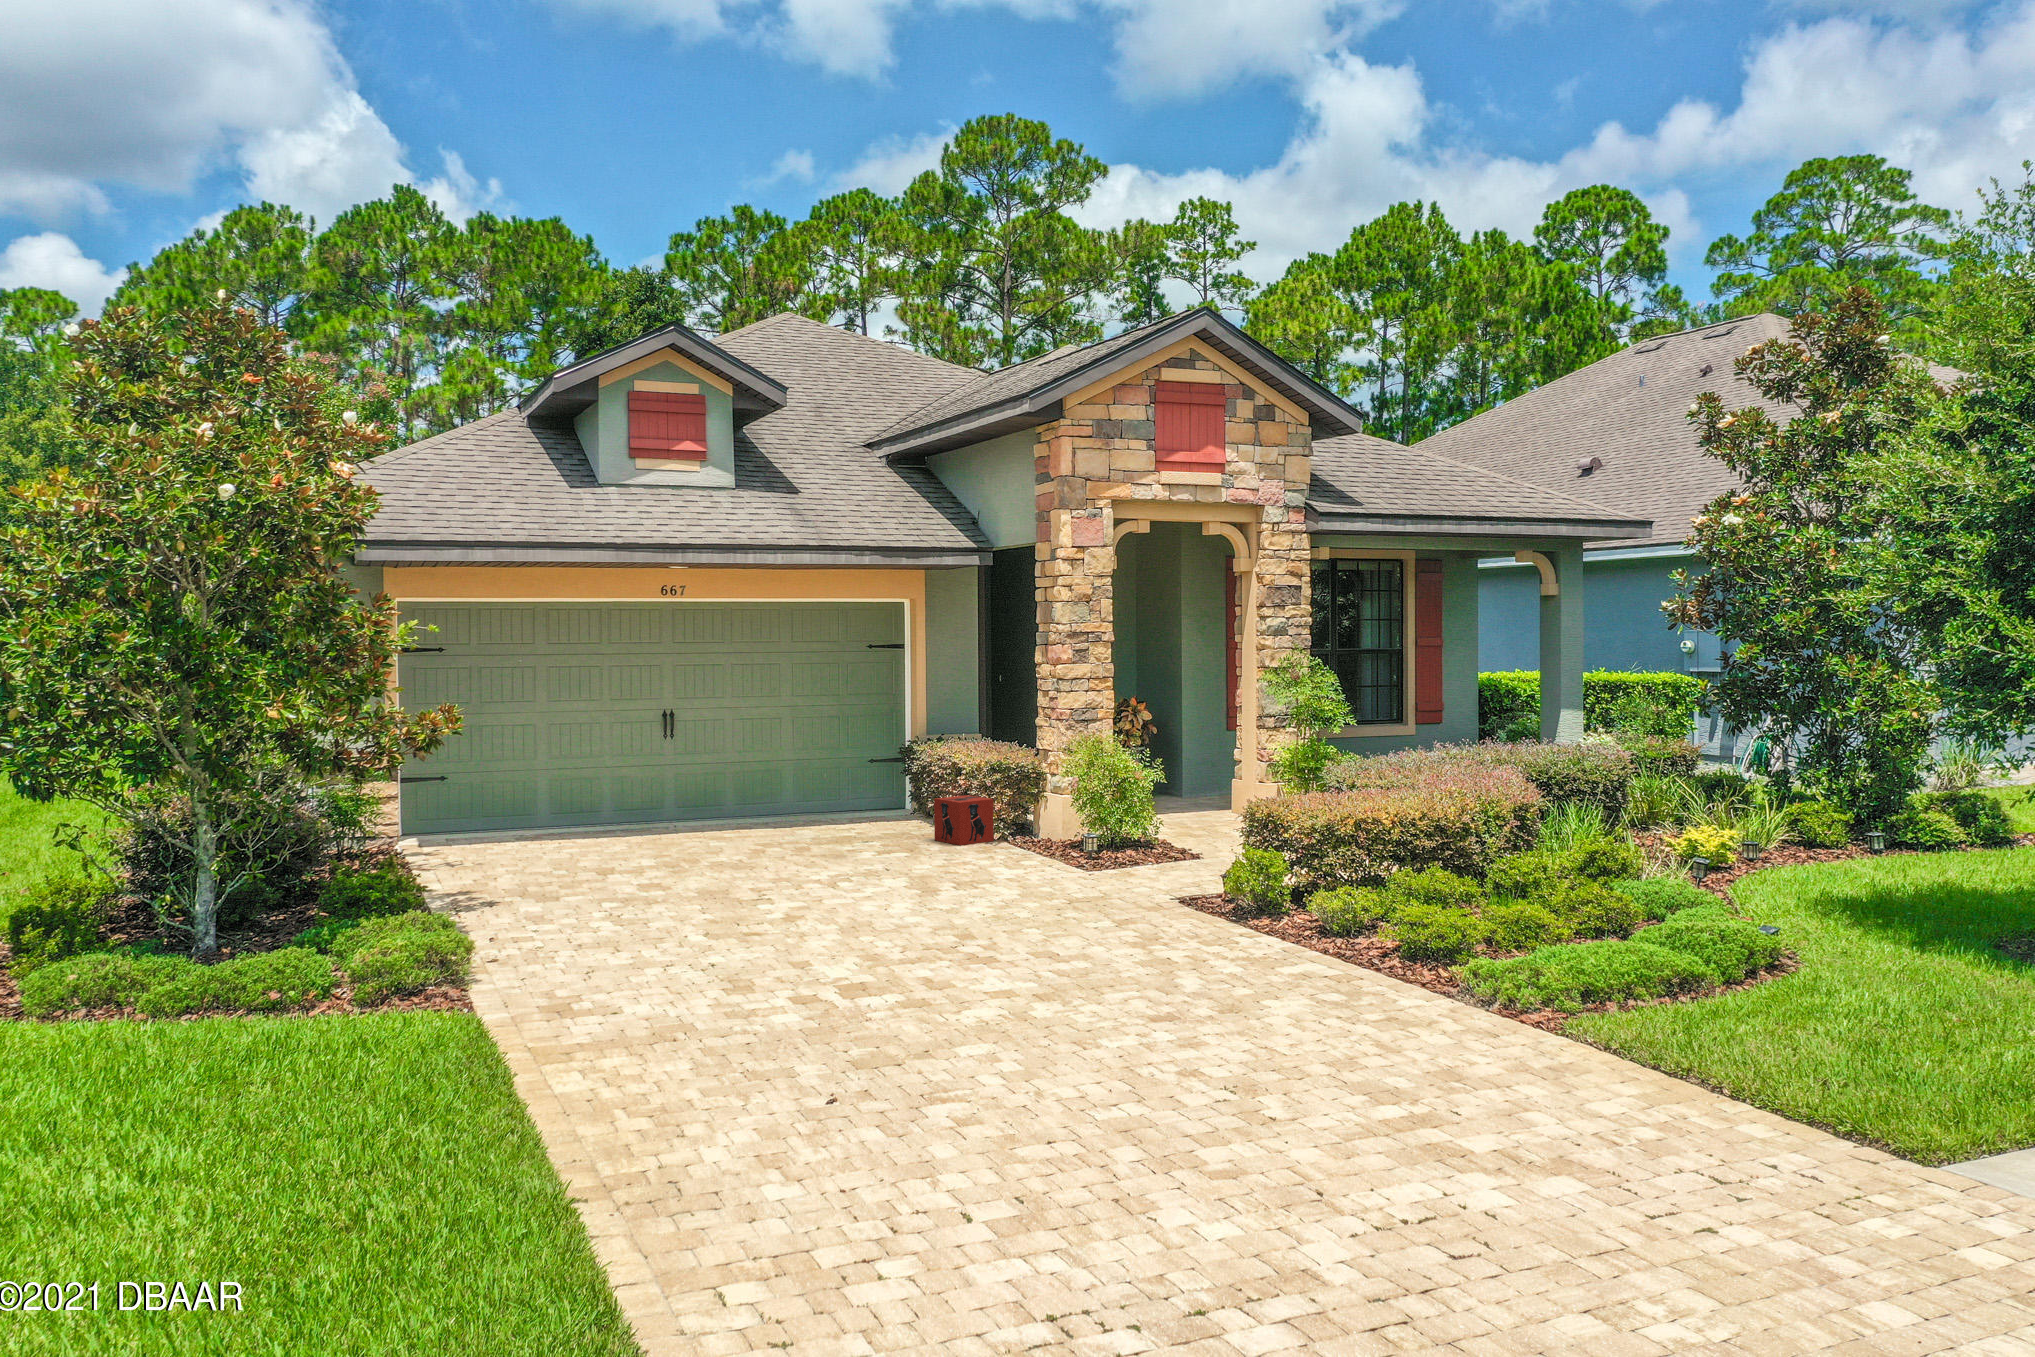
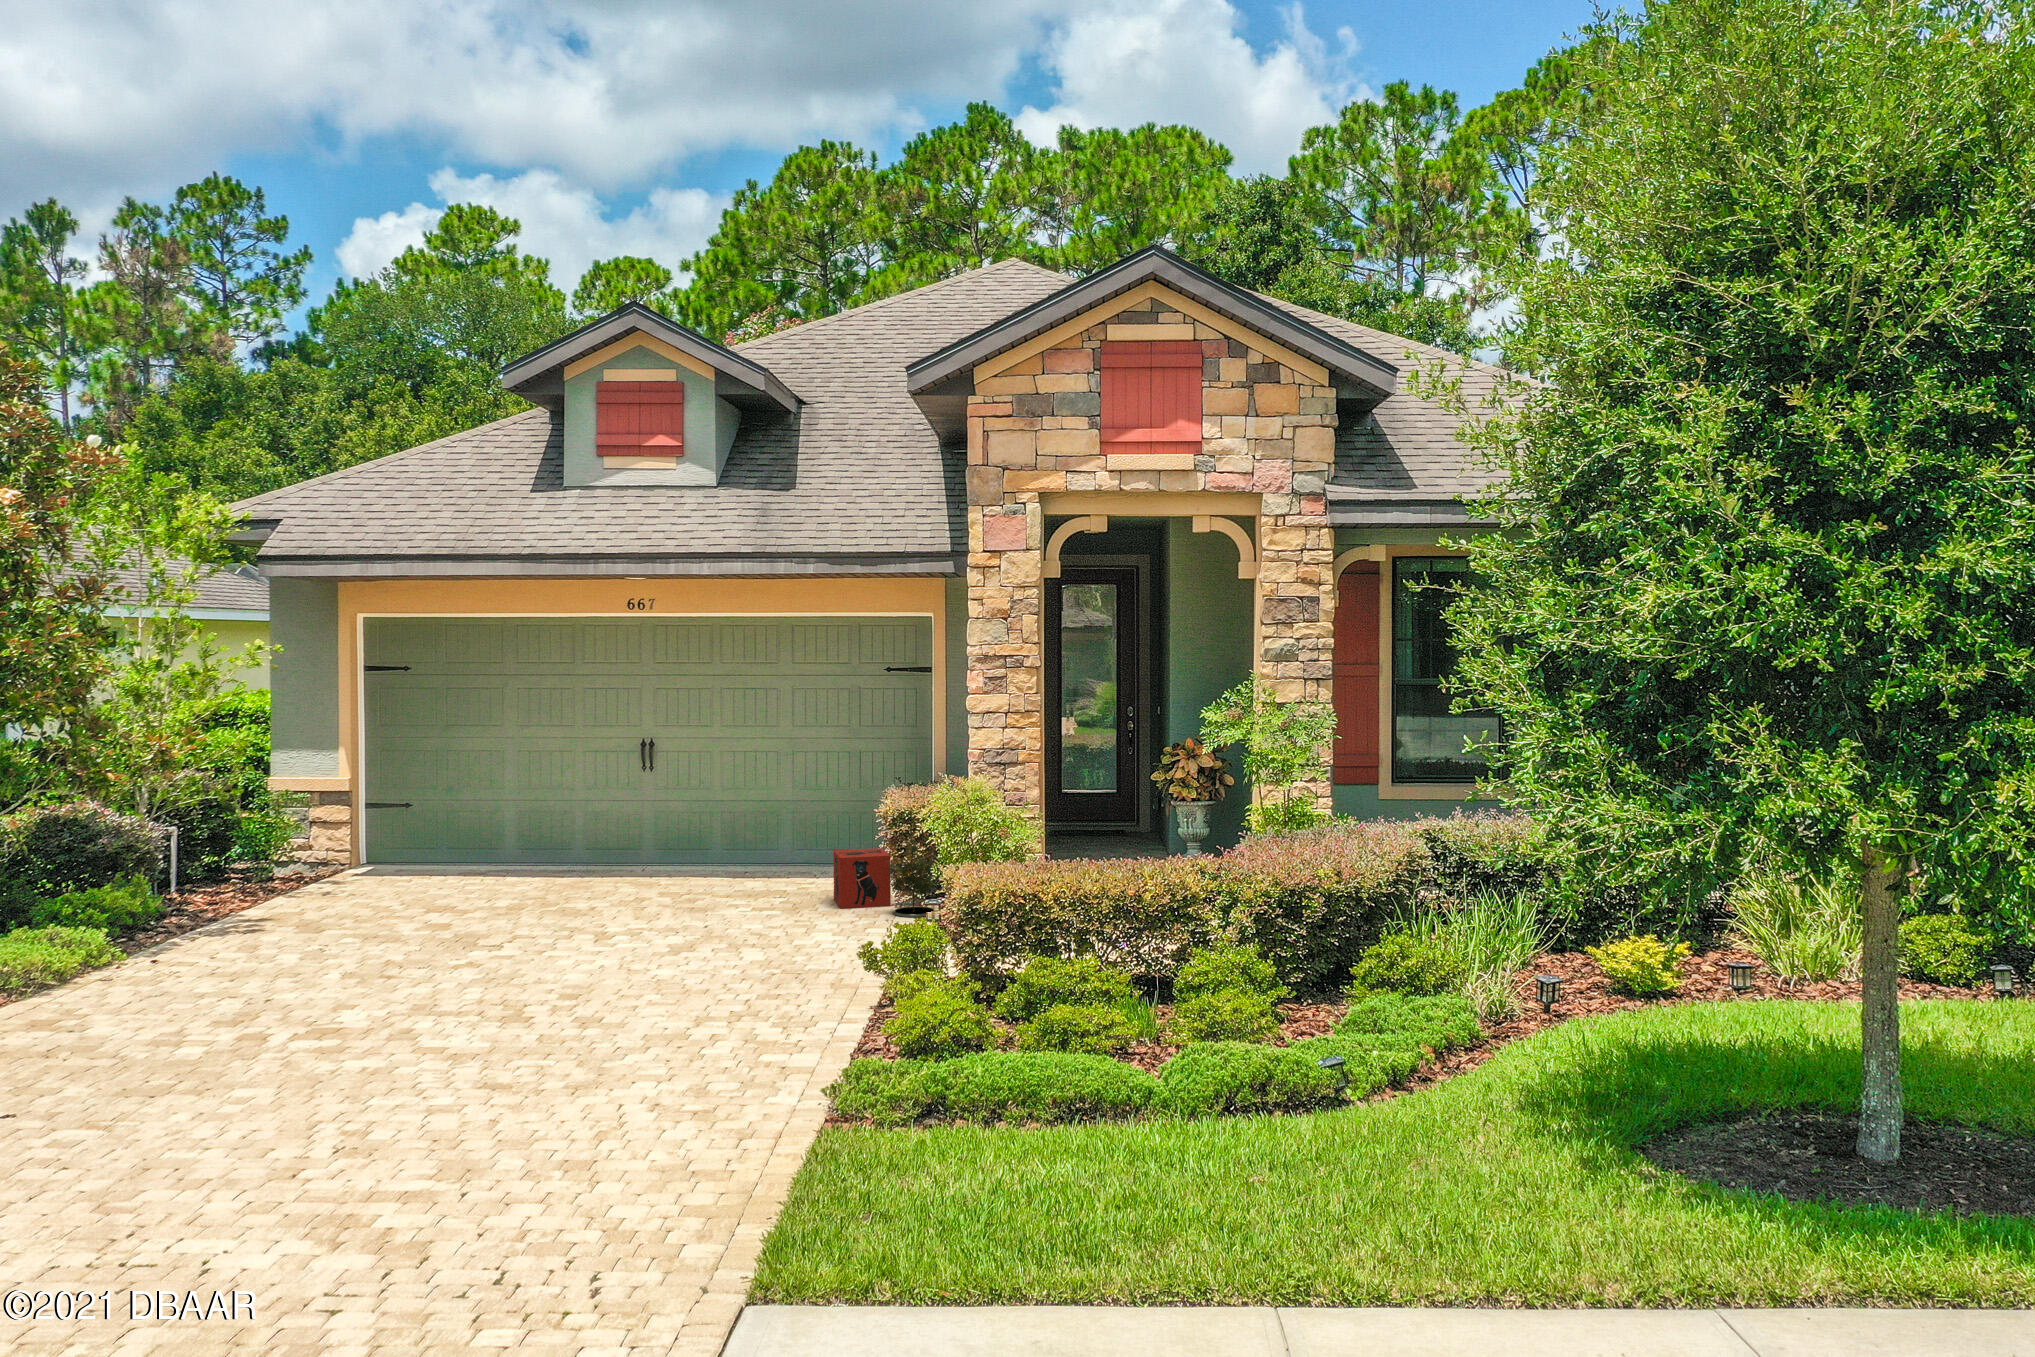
potted tree: none [1001,780,1047,847] -> present [889,836,937,917]

